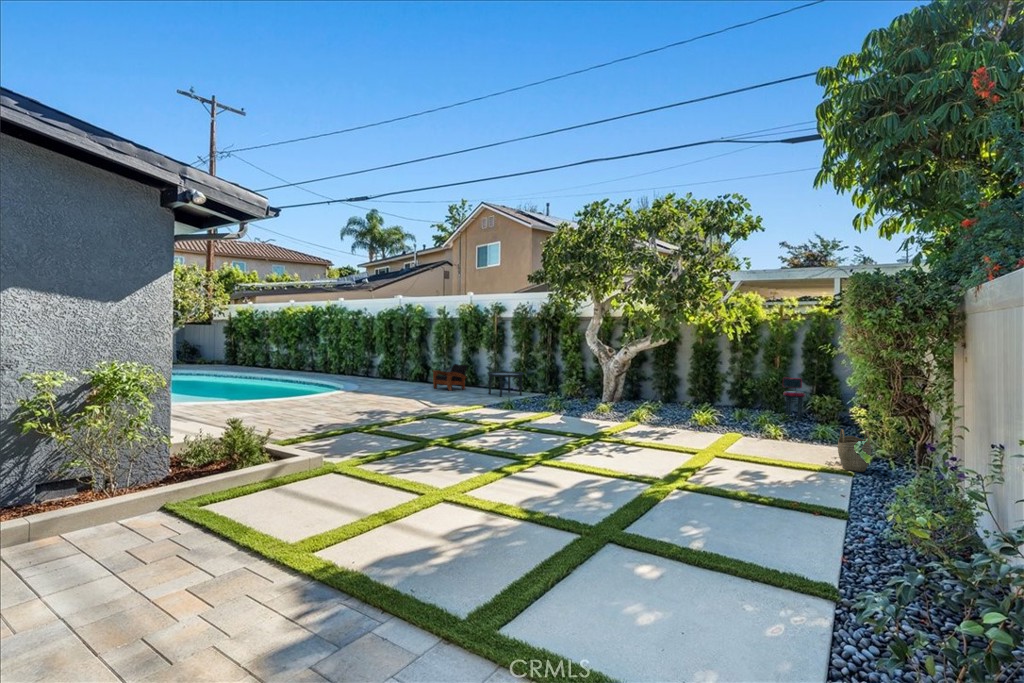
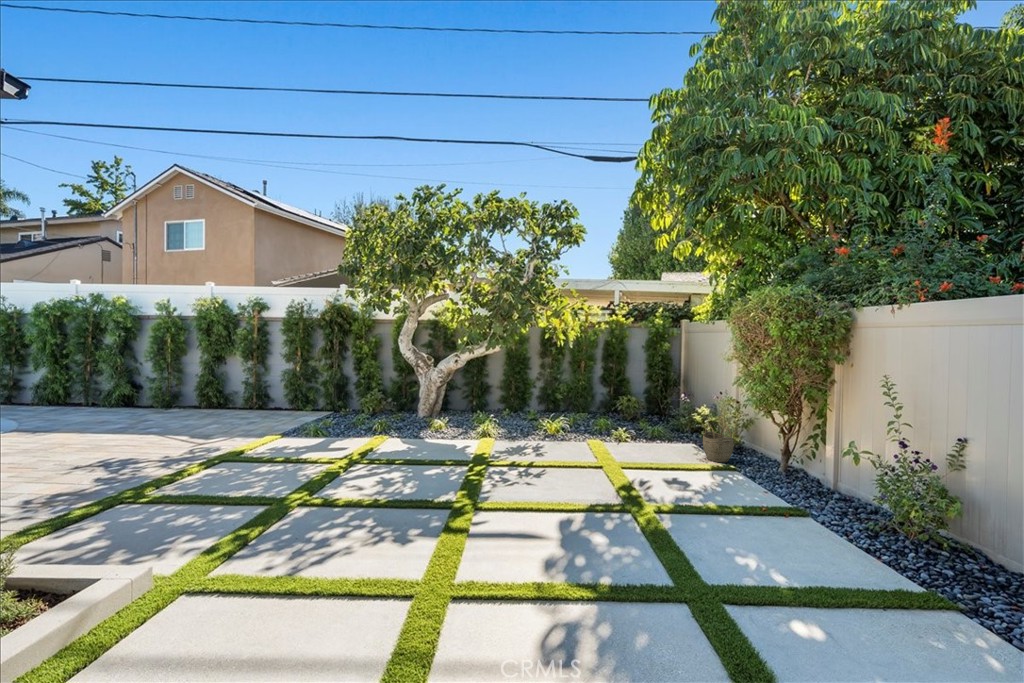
armchair: present [433,364,467,391] -> none [154,379,212,417]
round table: present [487,371,523,397] -> none [253,386,306,420]
stool: present [783,377,806,421] -> none [589,380,607,419]

